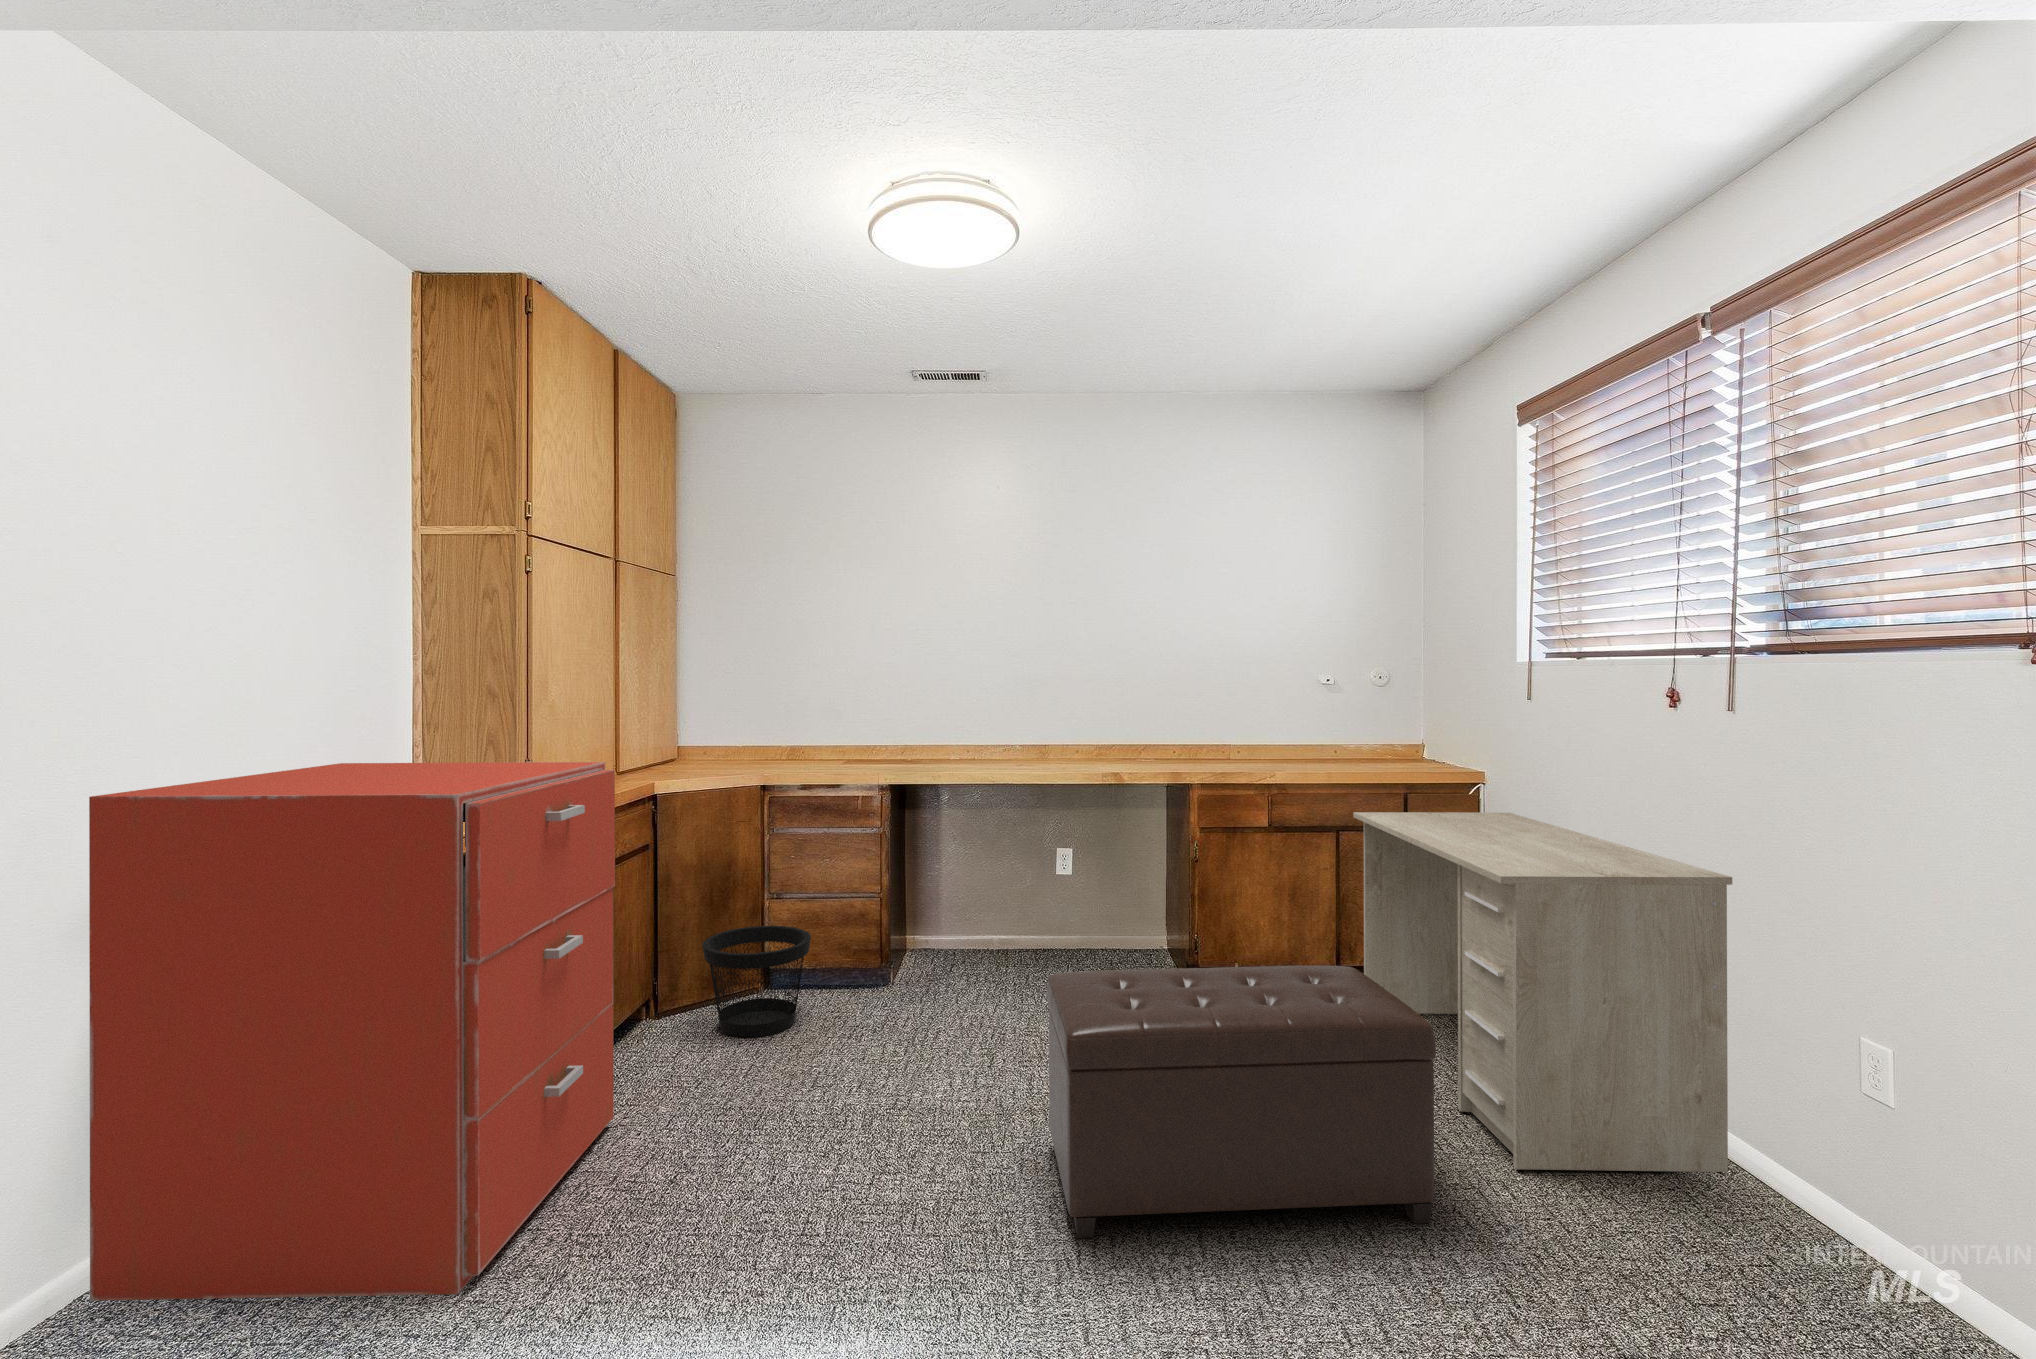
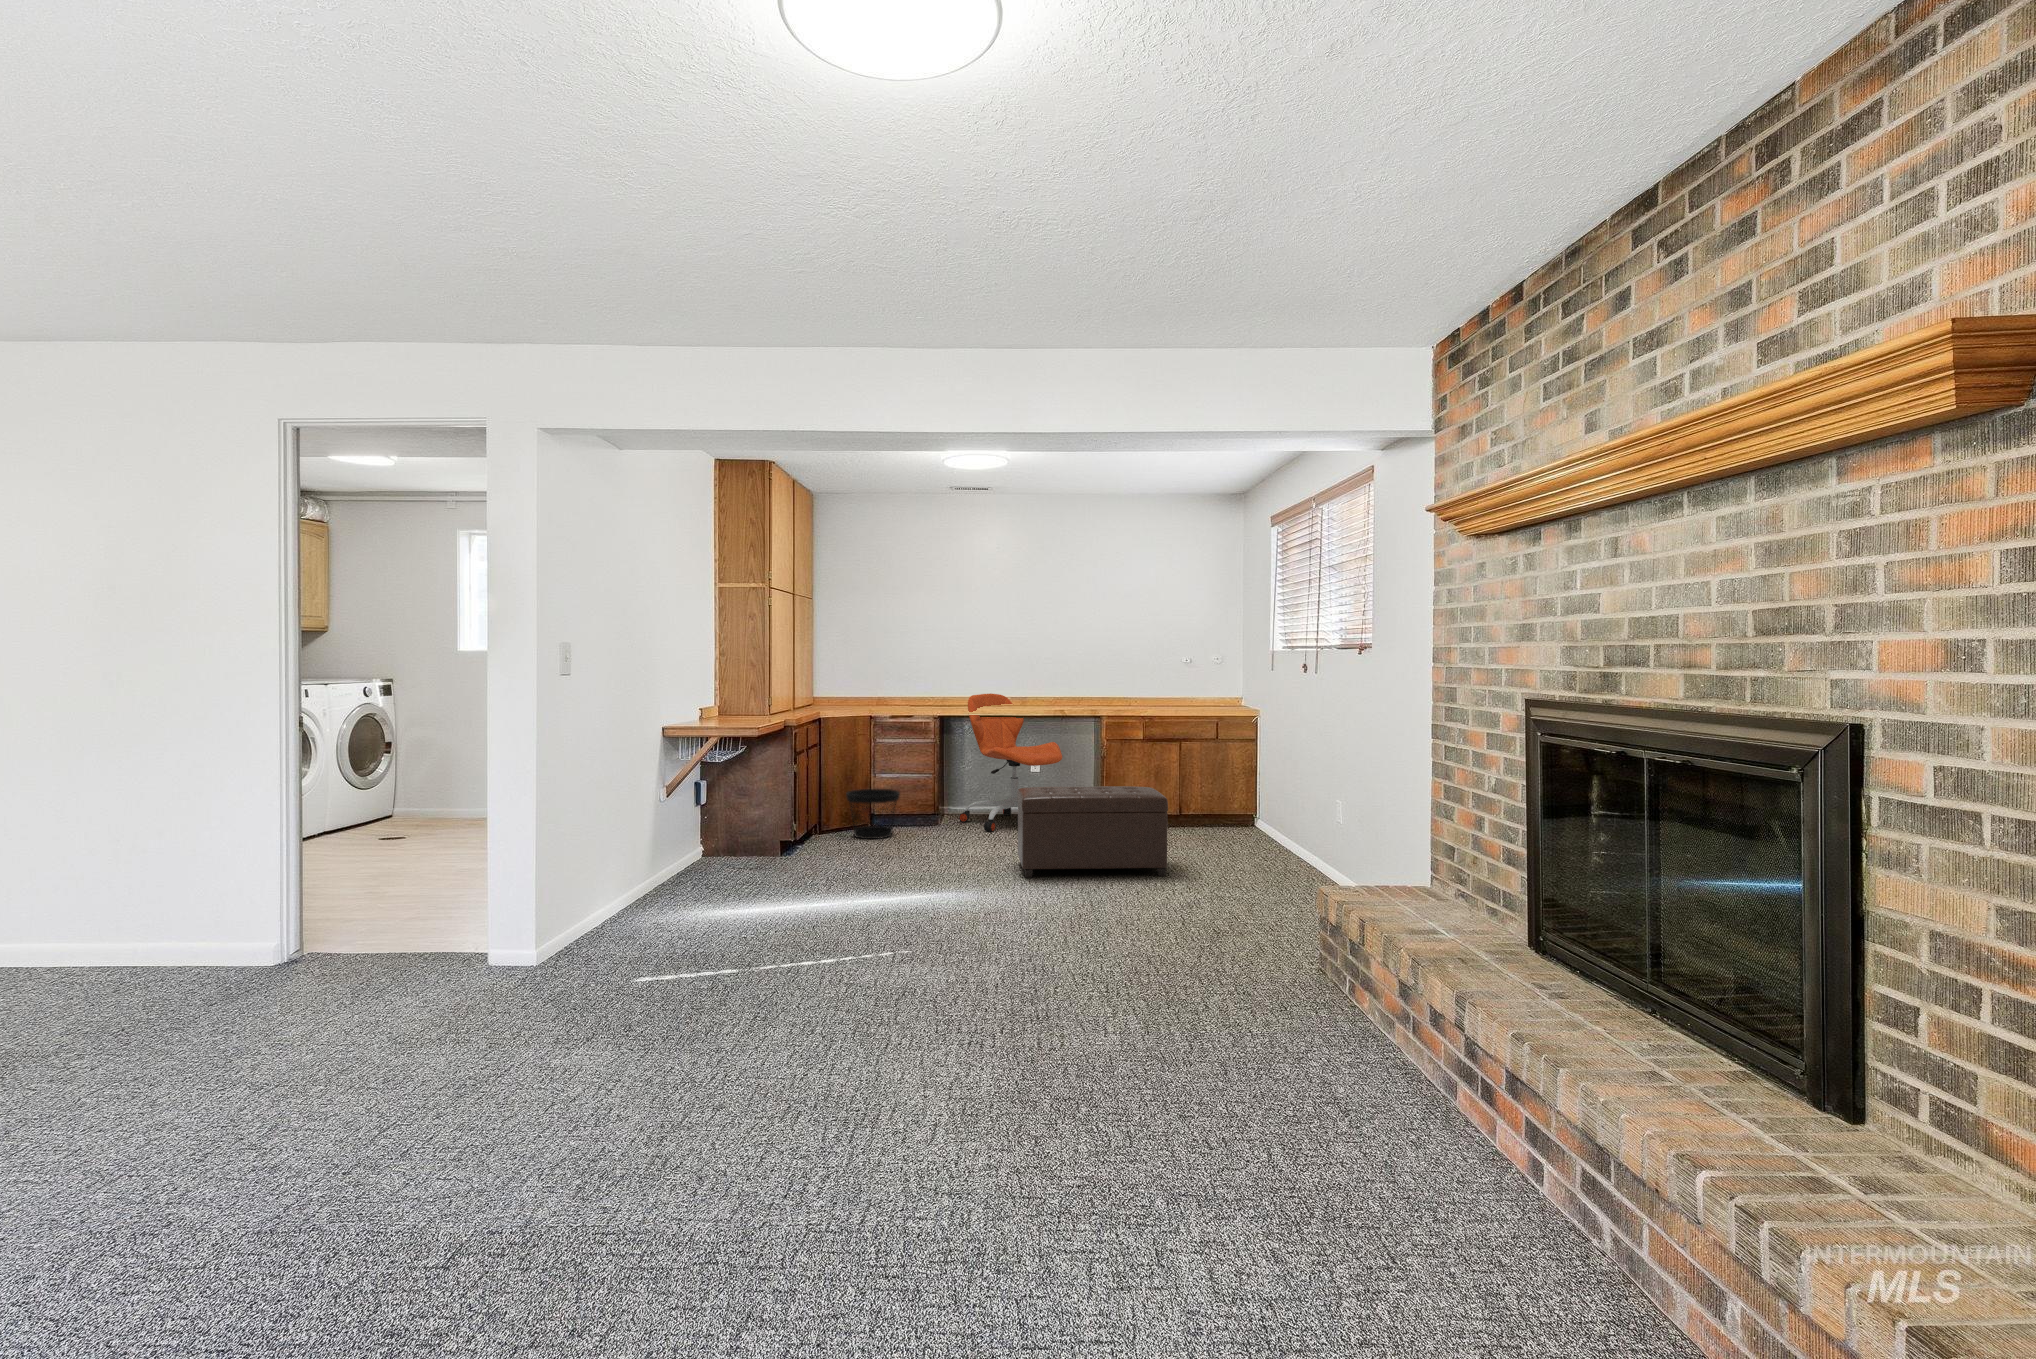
office chair: none [929,741,1116,1007] -> present [959,693,1062,832]
filing cabinet: present [89,762,615,1301] -> none [665,696,825,885]
desk: present [1353,812,1732,1174] -> none [1183,730,1304,869]

